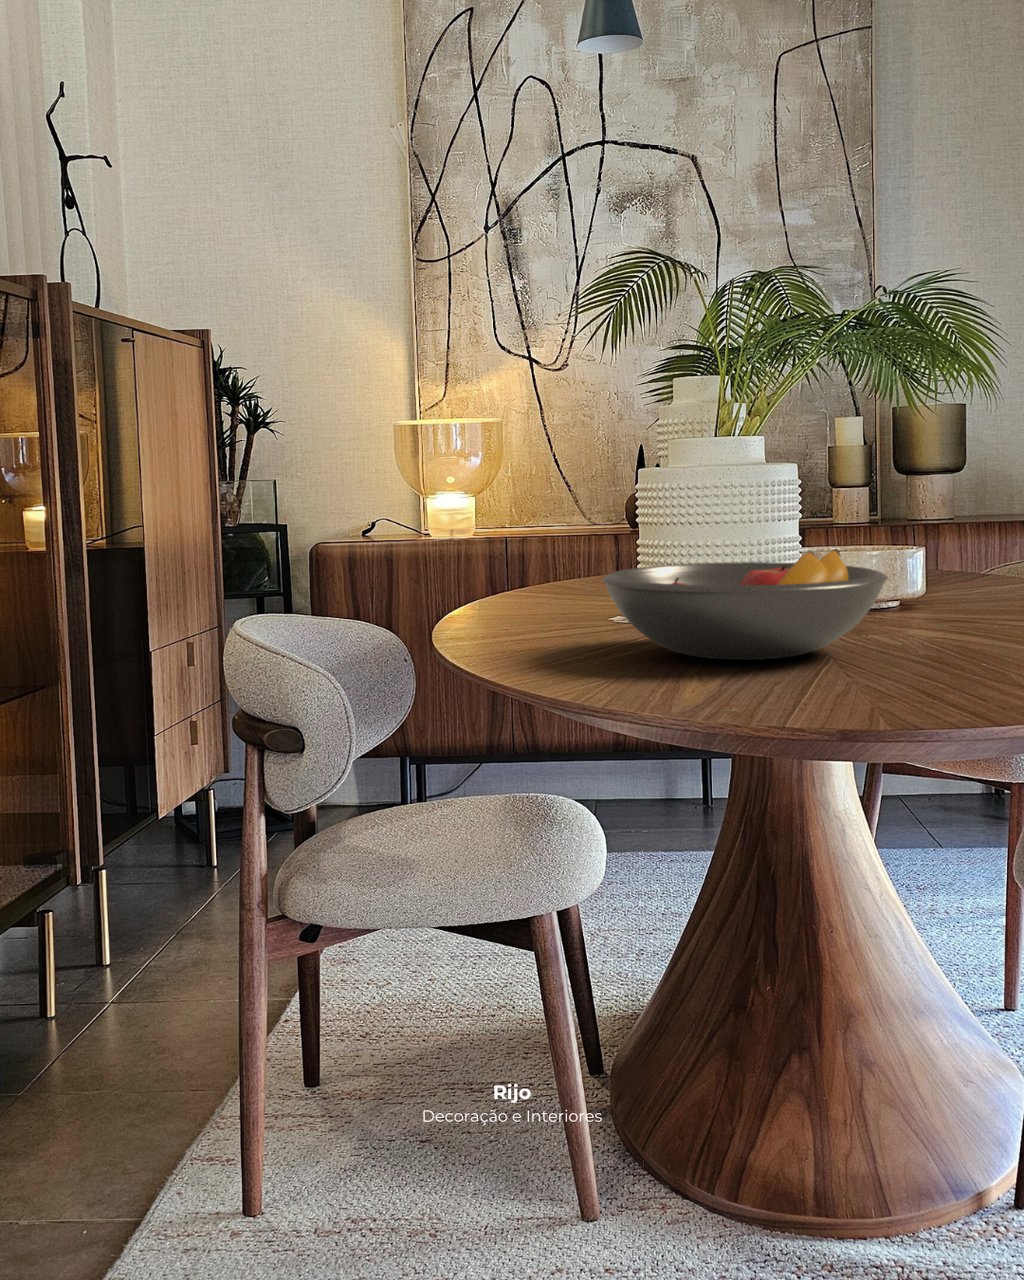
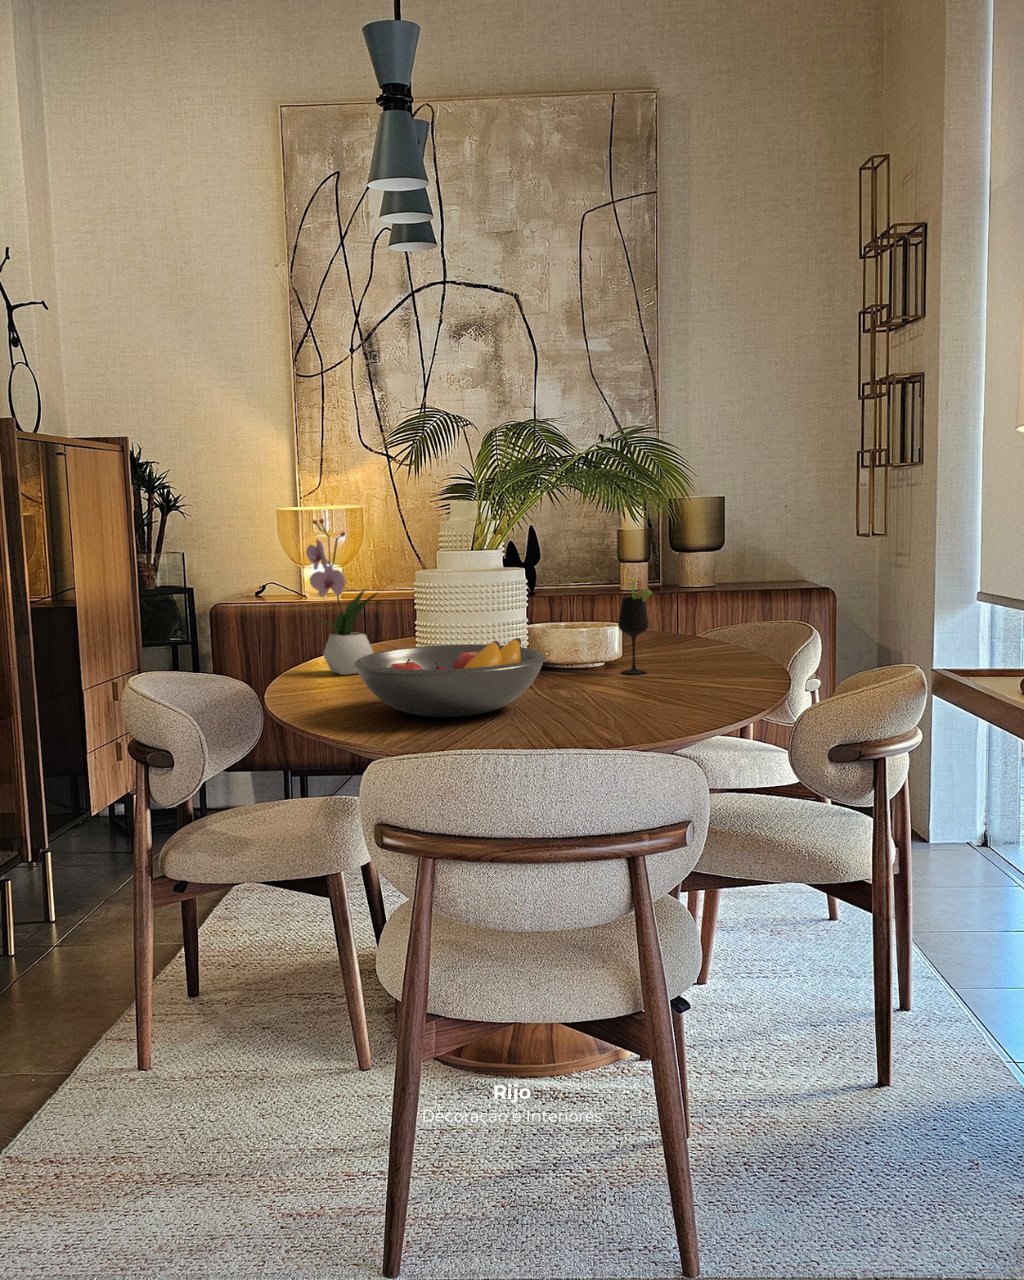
flower arrangement: none [489,400,588,614] -> present [306,519,378,675]
wine glass: none [932,480,987,613] -> present [618,581,652,674]

